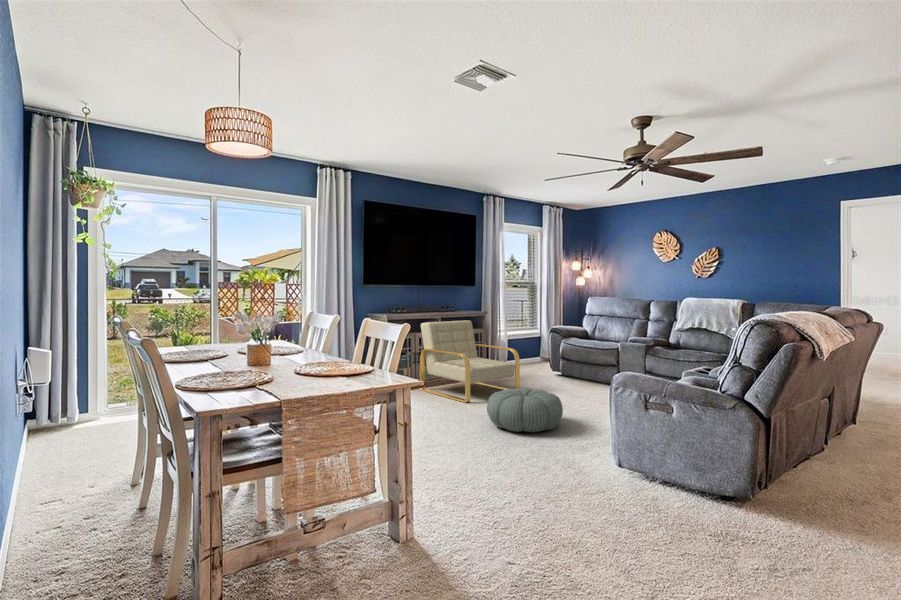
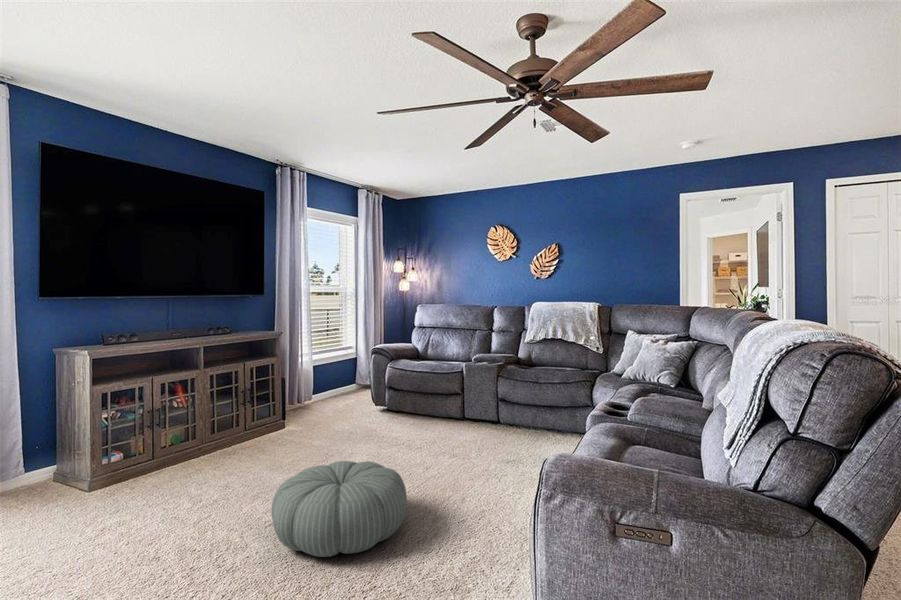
armchair: present [420,320,520,403] -> none [161,345,332,488]

